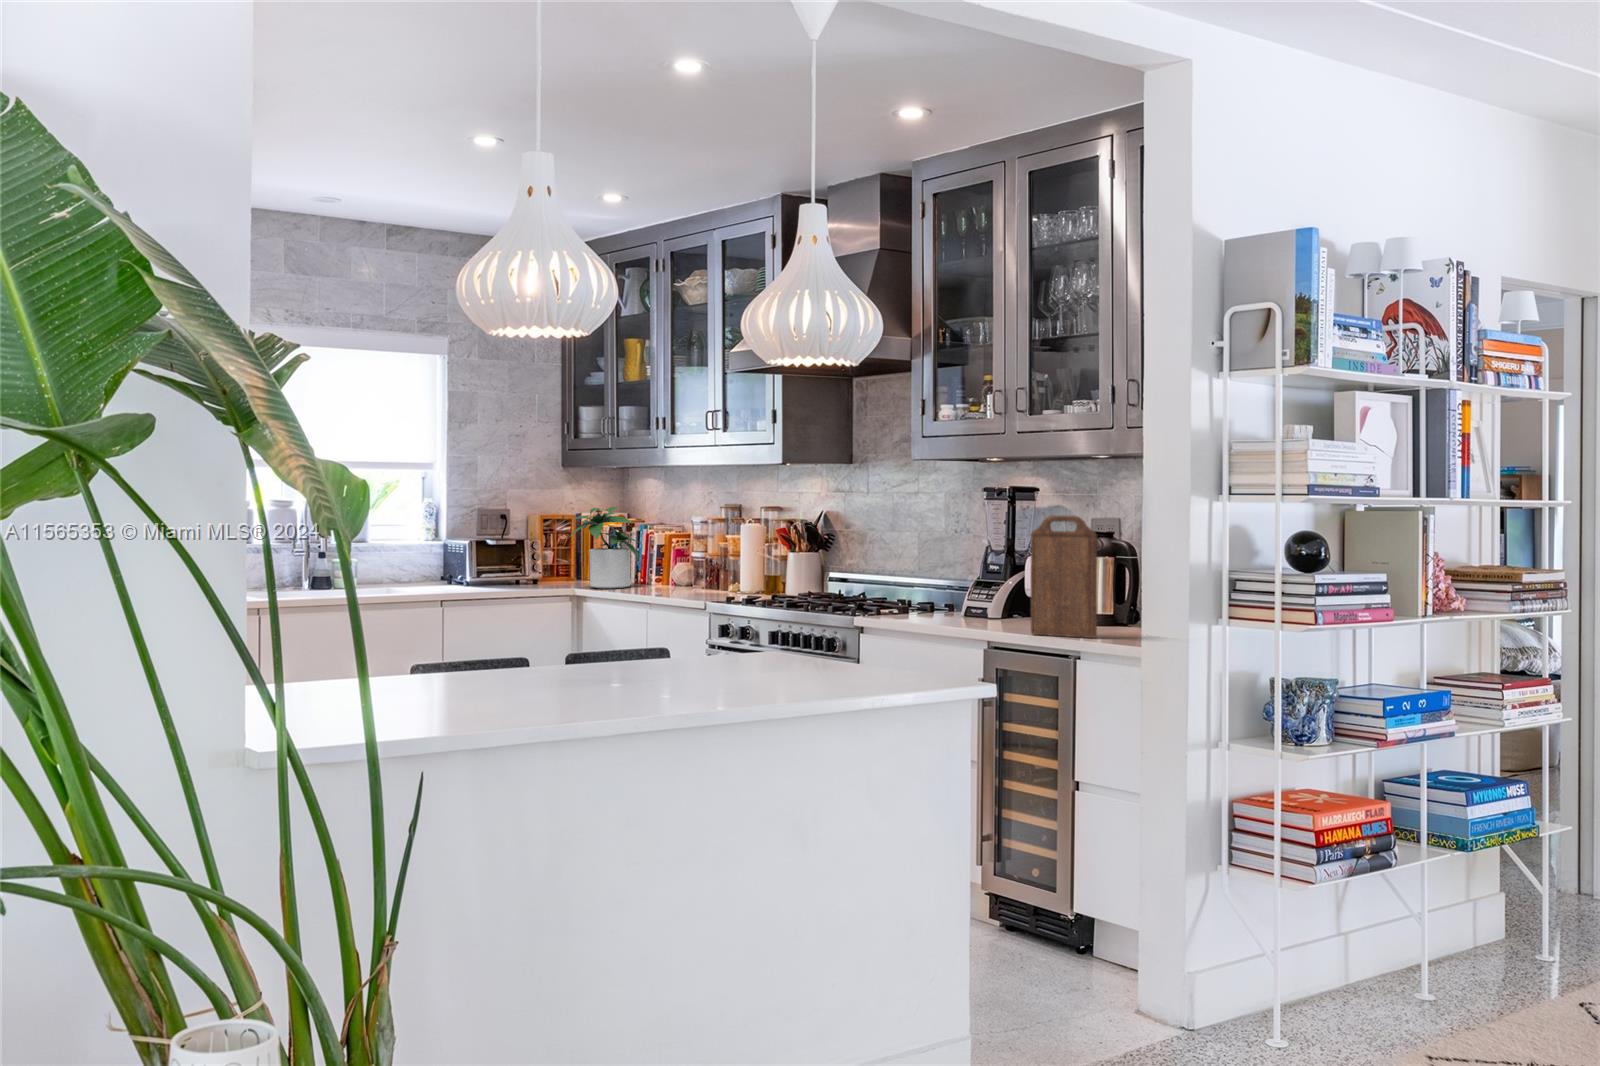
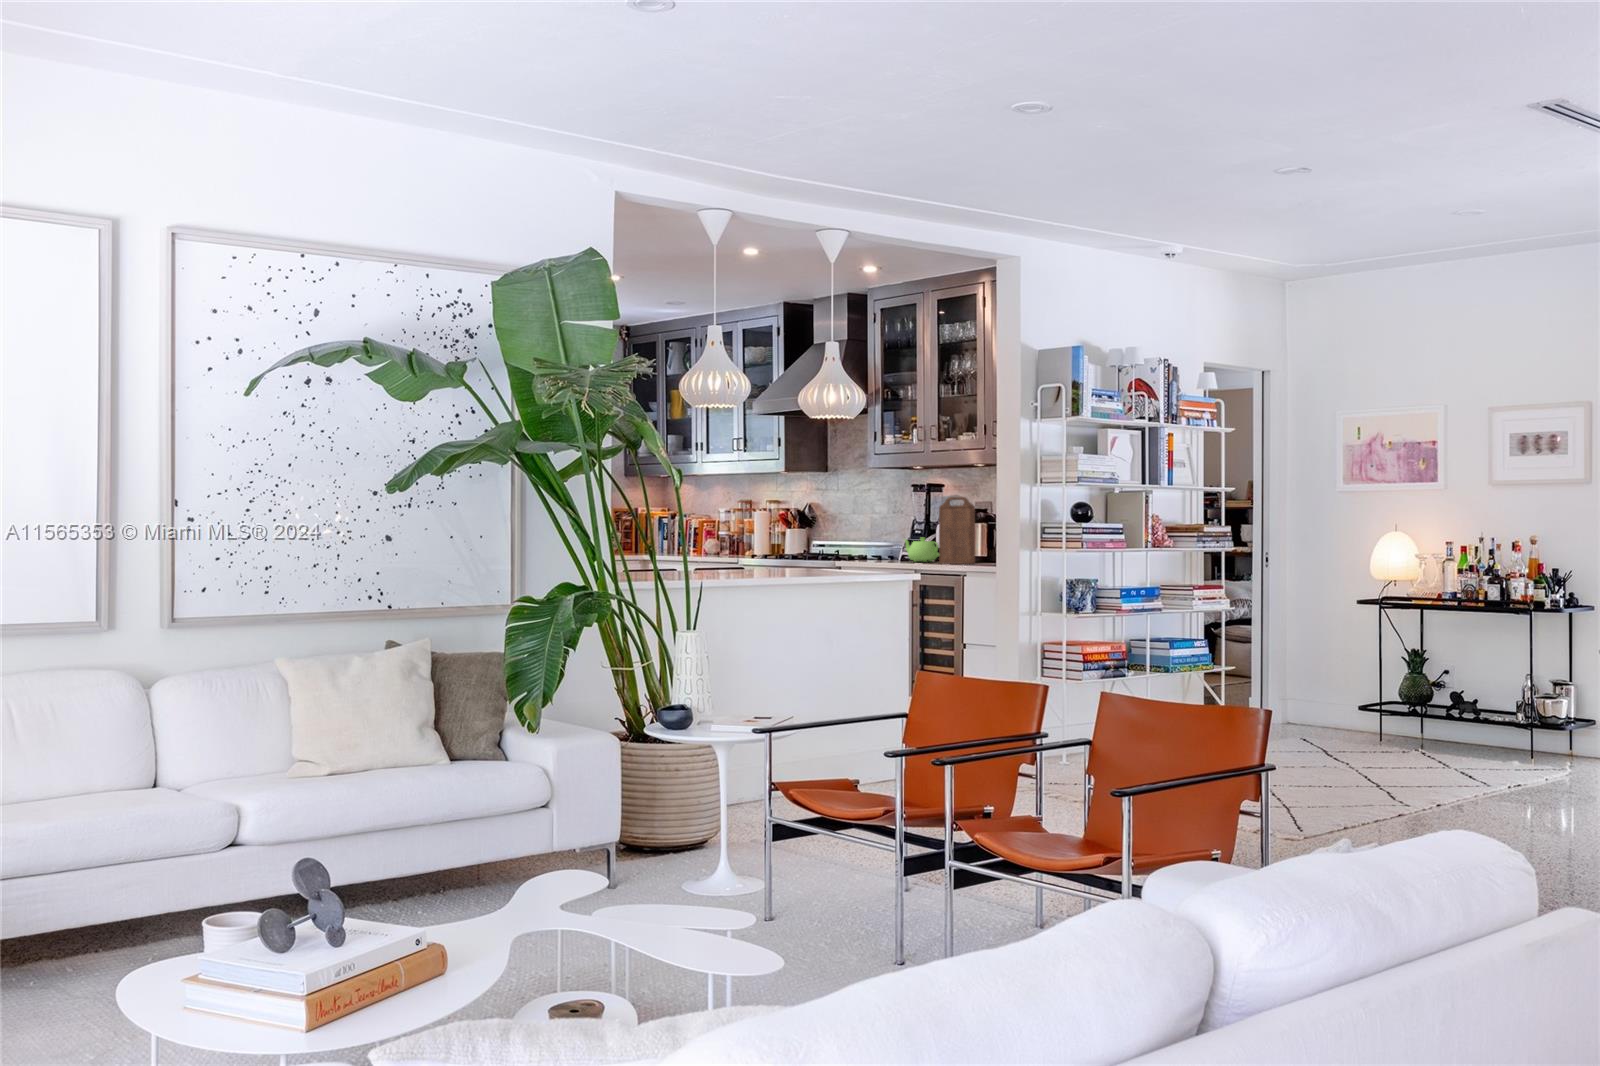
potted plant: present [570,507,639,589] -> none [639,501,687,555]
teapot: none [966,584,1030,627] -> present [905,537,939,562]

